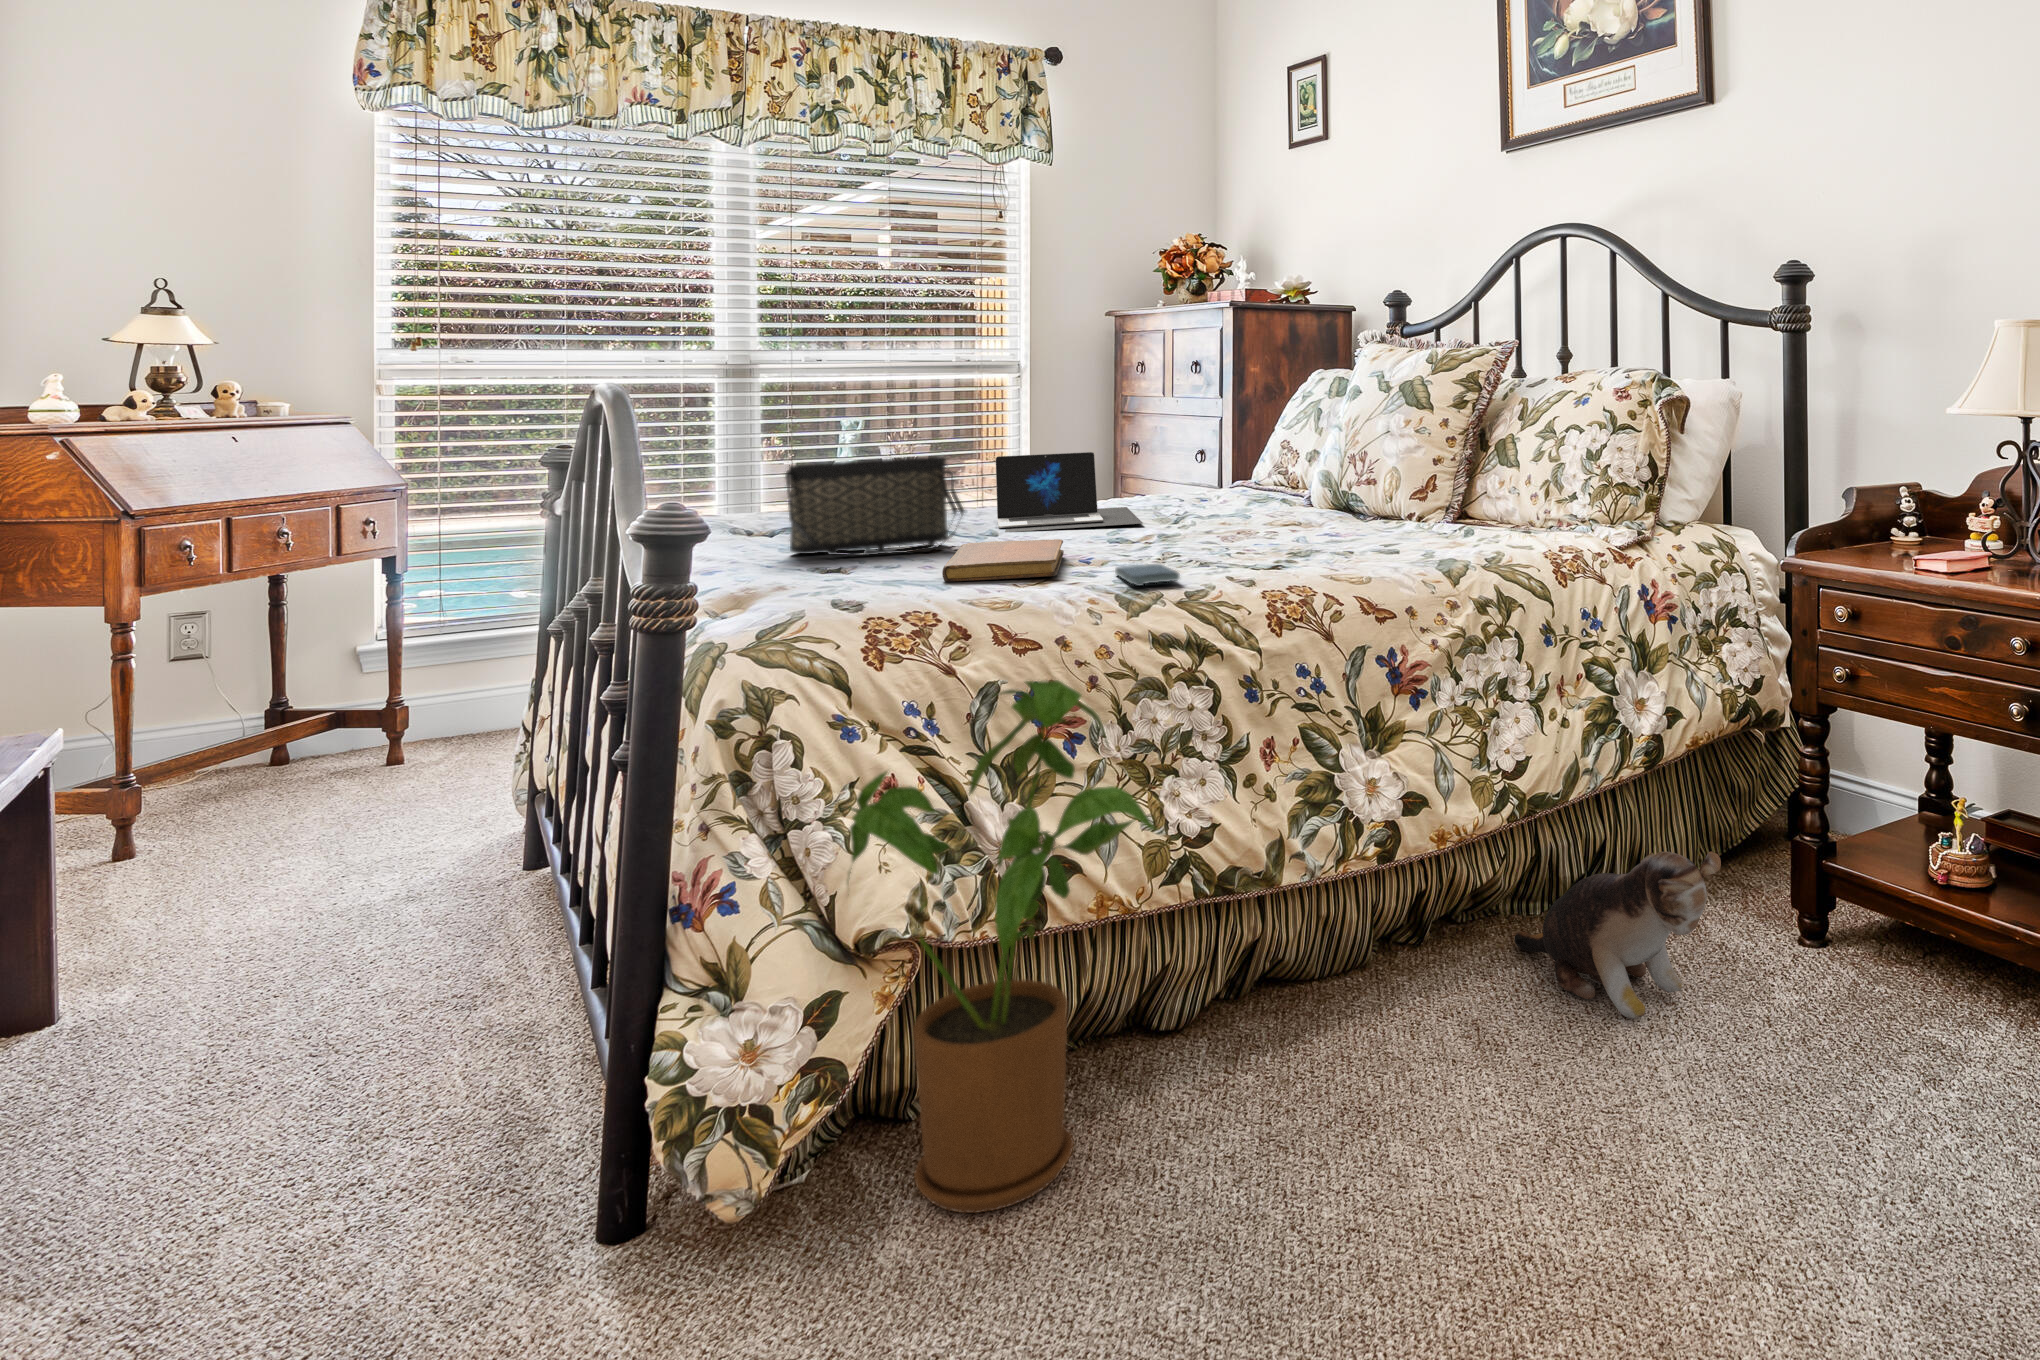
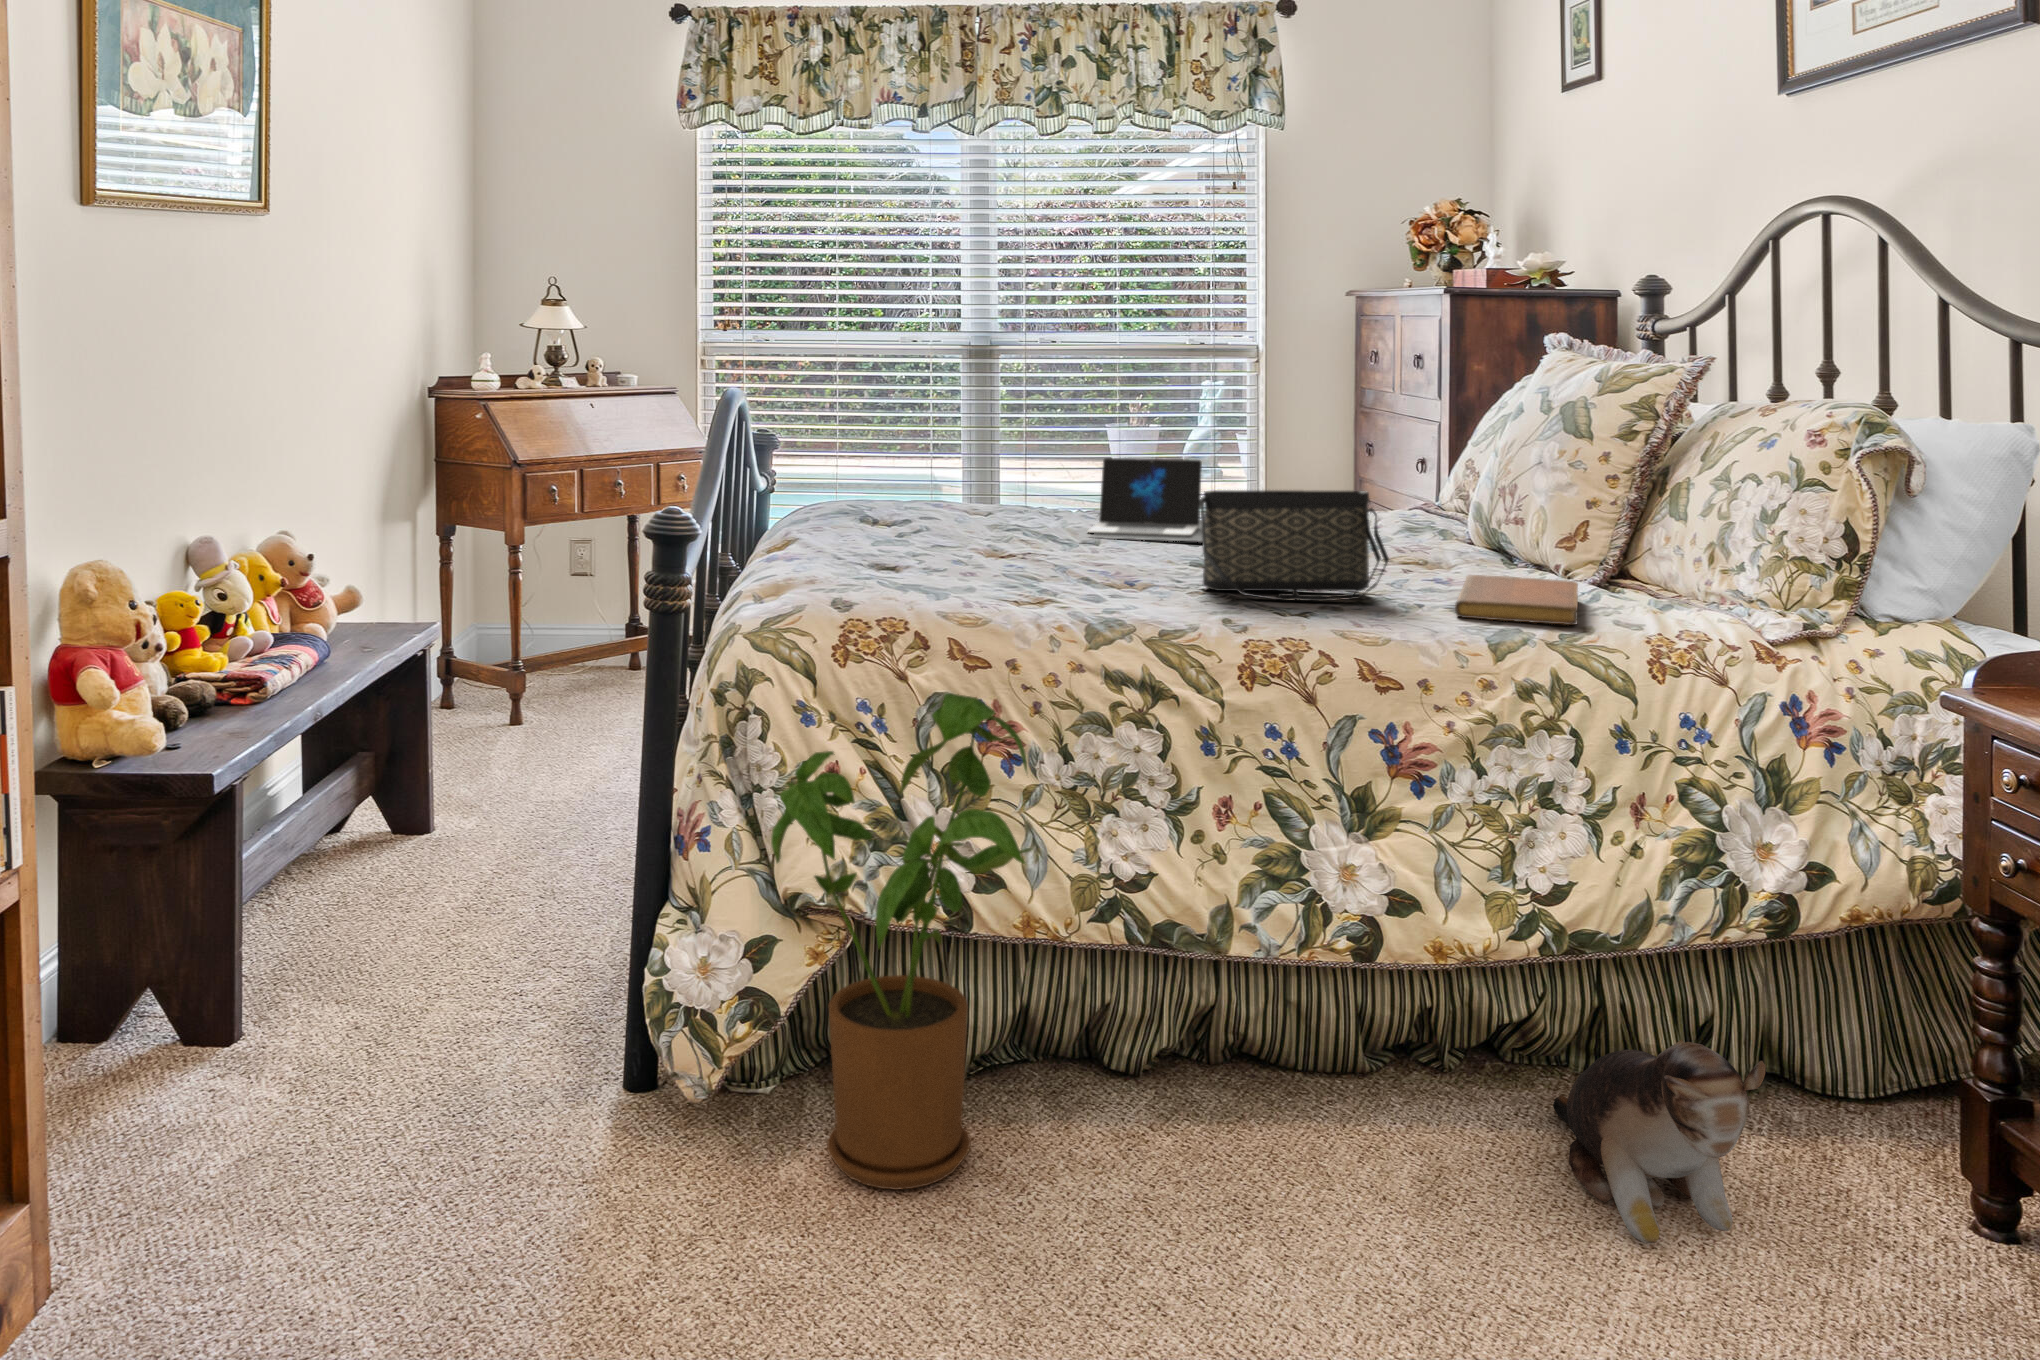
handbag: present [785,456,964,555] -> present [1200,490,1389,601]
notebook: present [942,539,1064,582] -> present [1455,575,1578,625]
smartphone: present [1115,564,1180,586] -> none [1103,589,1159,613]

